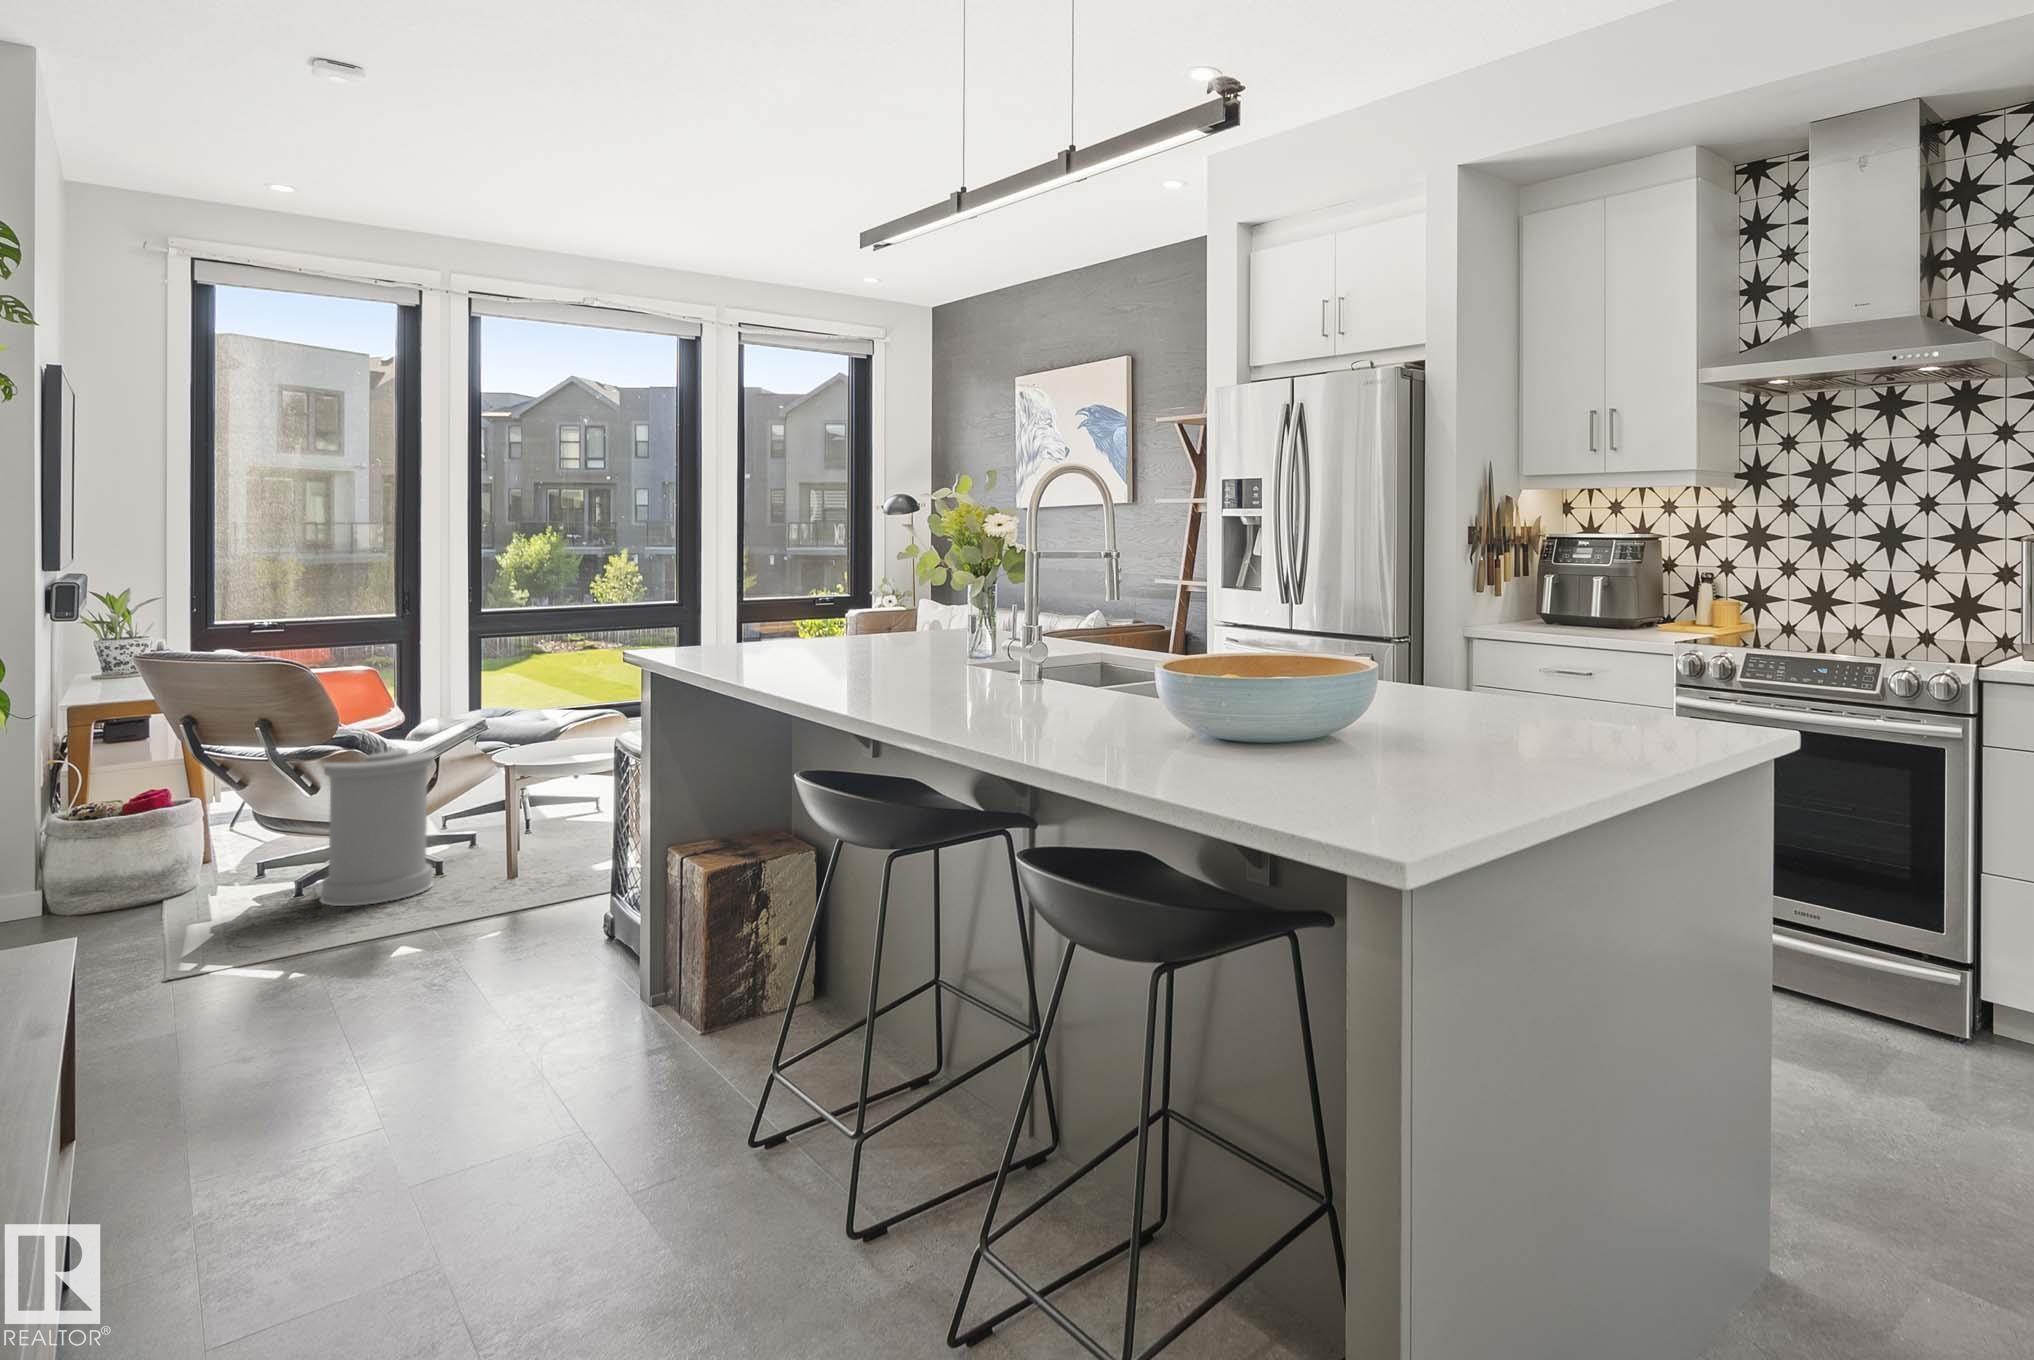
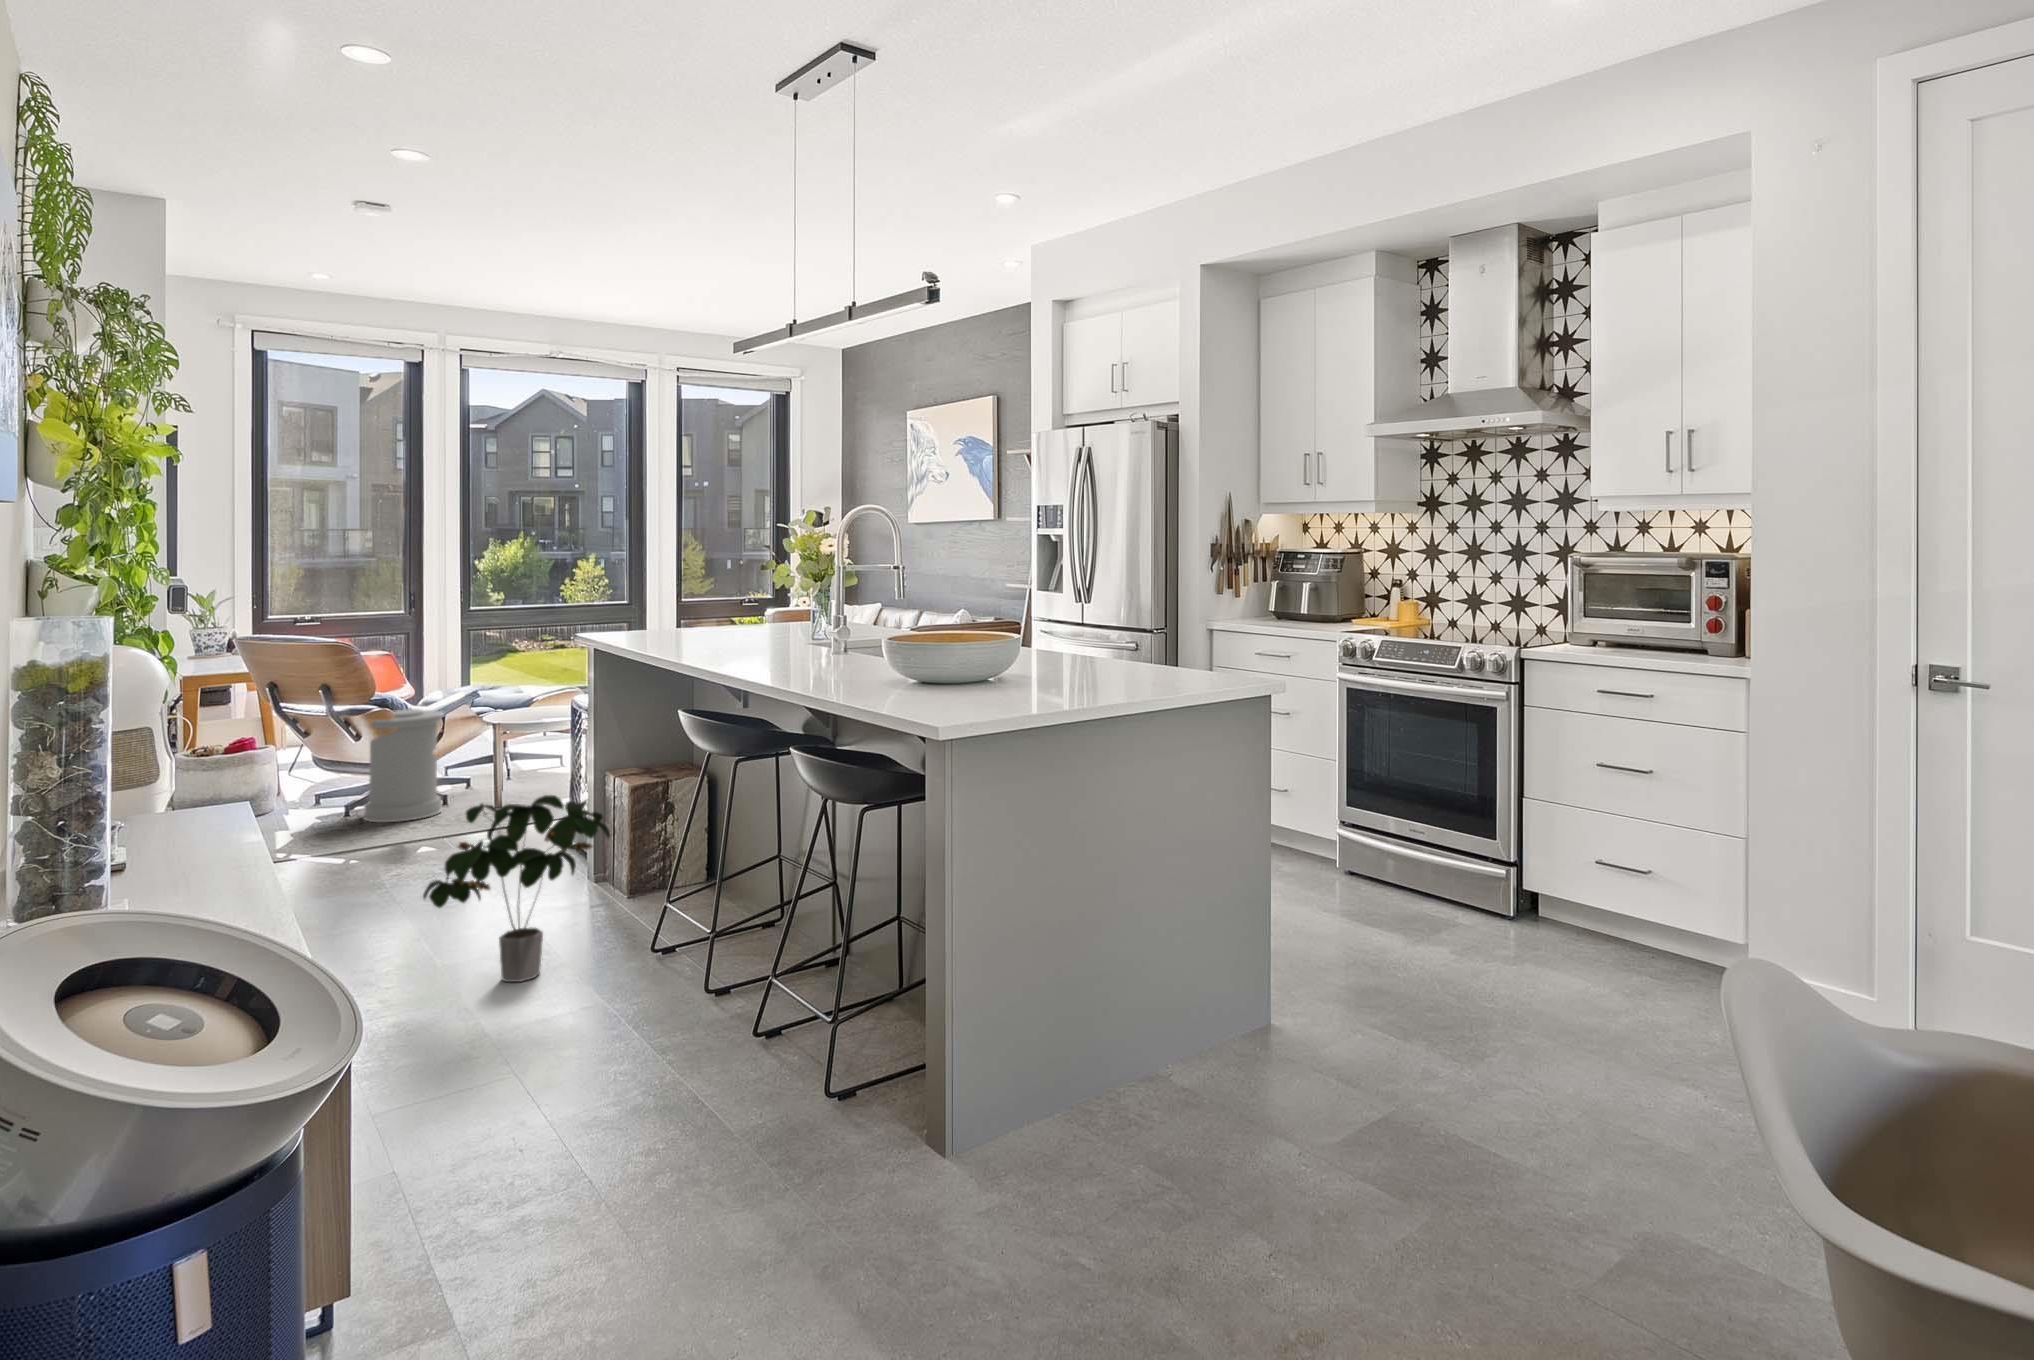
potted plant: none [368,915,688,1232] -> present [423,795,610,982]

